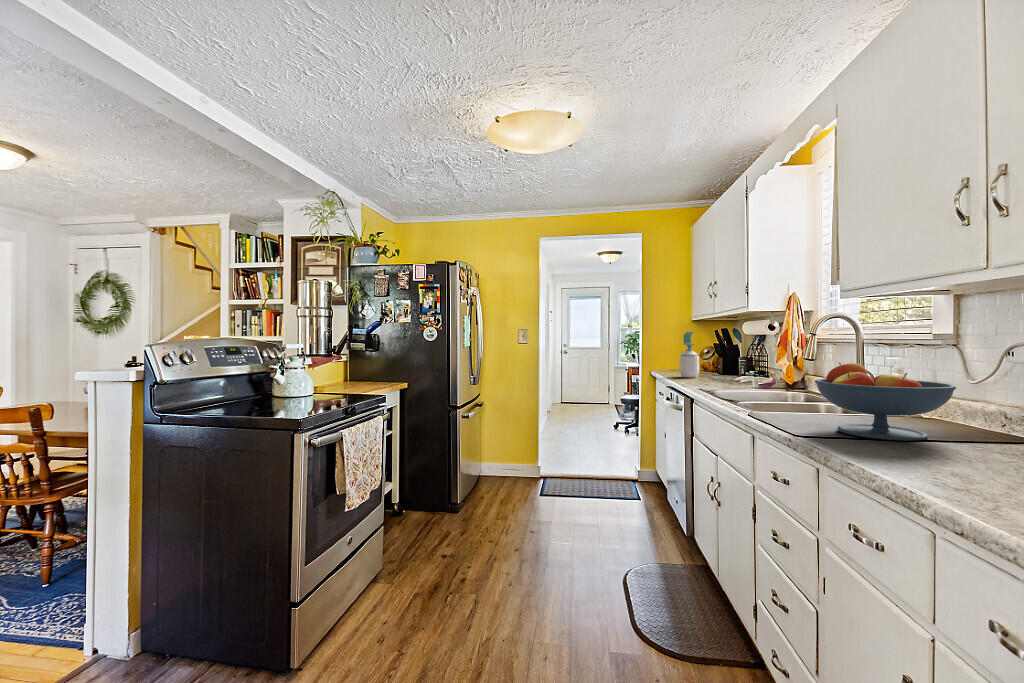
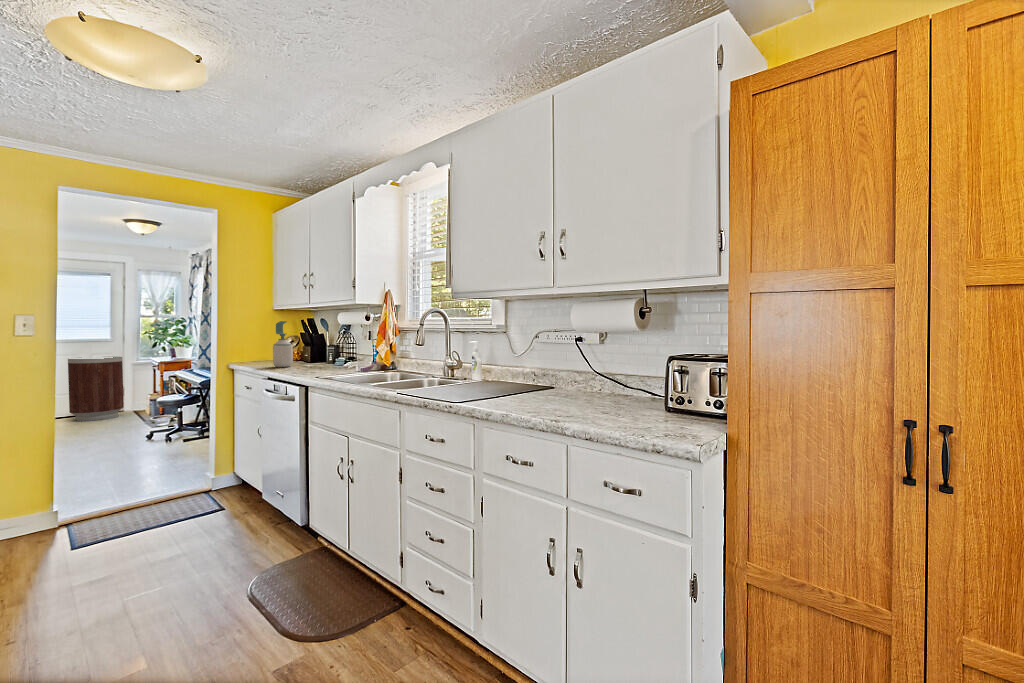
trash can: none [574,361,606,410] -> present [68,357,124,421]
fruit bowl: present [815,363,956,441] -> none [451,345,529,397]

